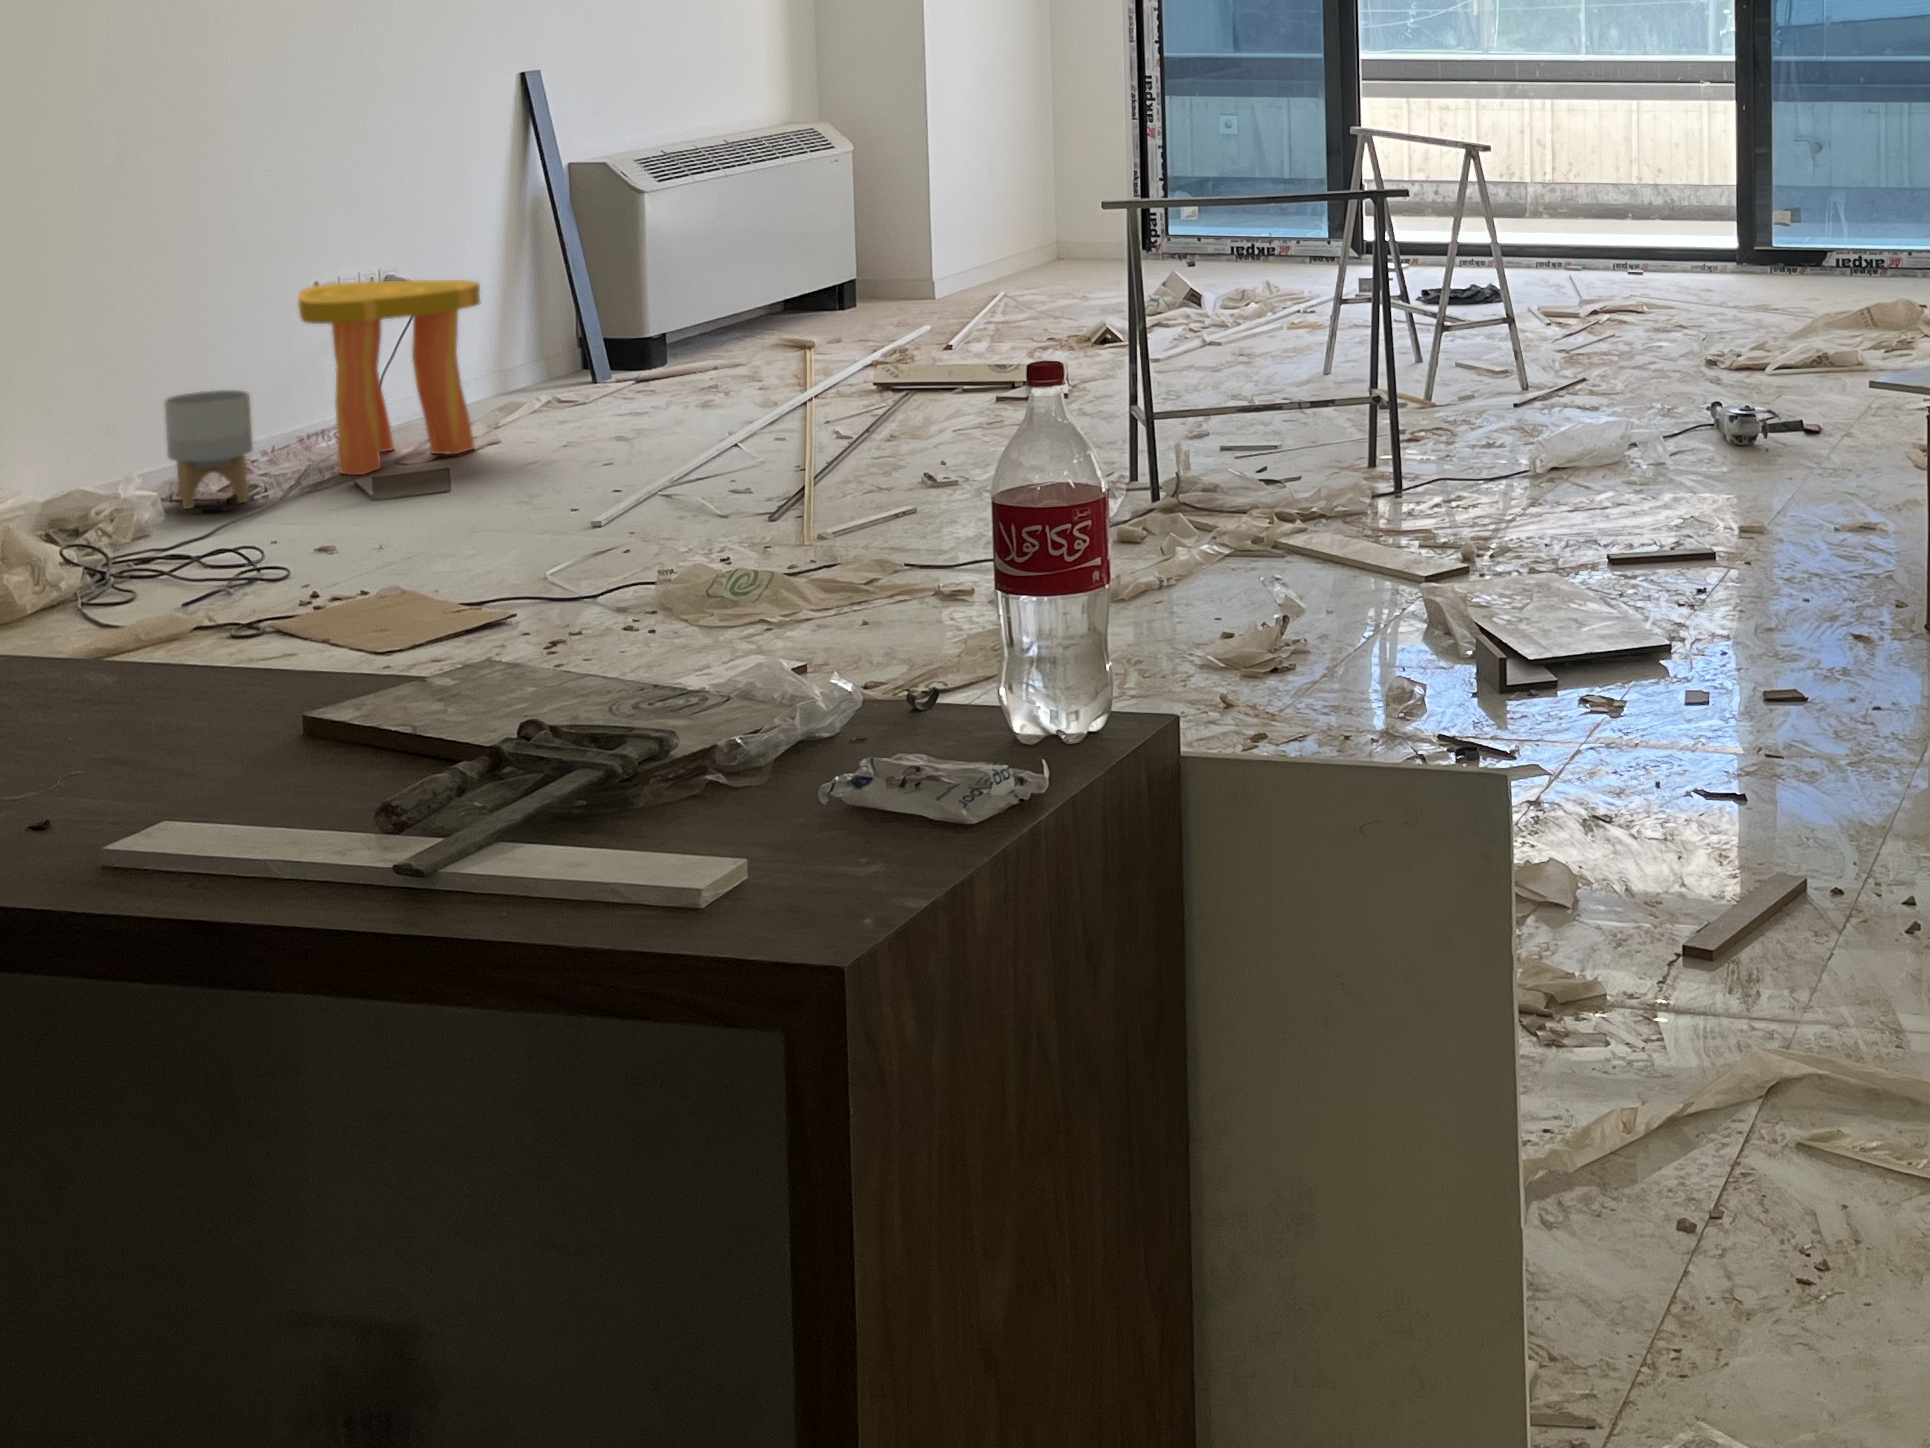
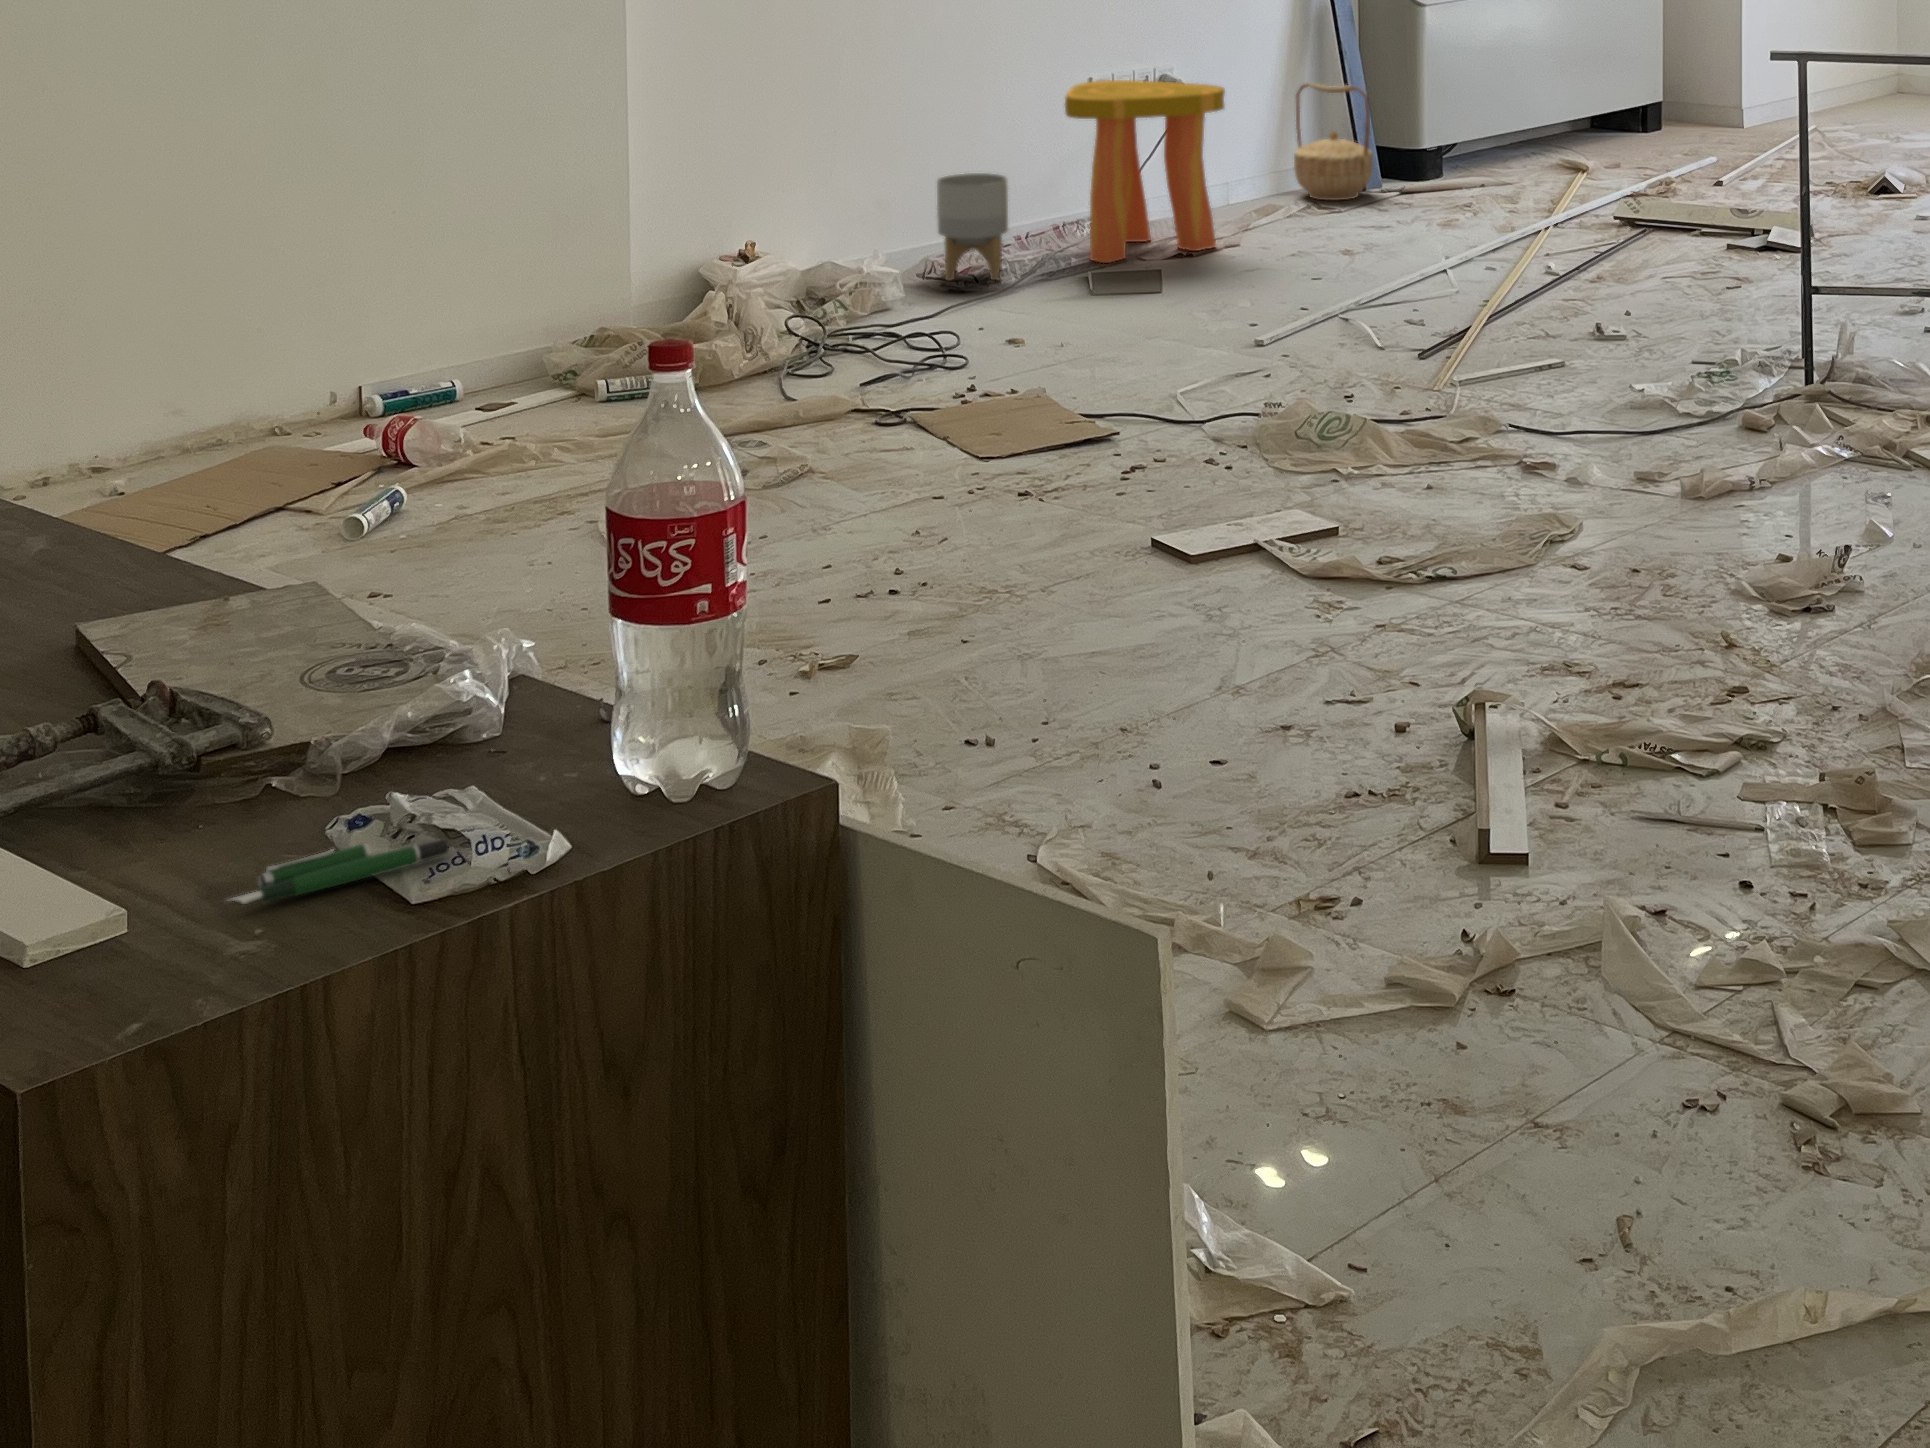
basket: none [515,275,606,396] -> present [1294,83,1373,201]
pen: none [846,793,969,856] -> present [232,839,449,904]

